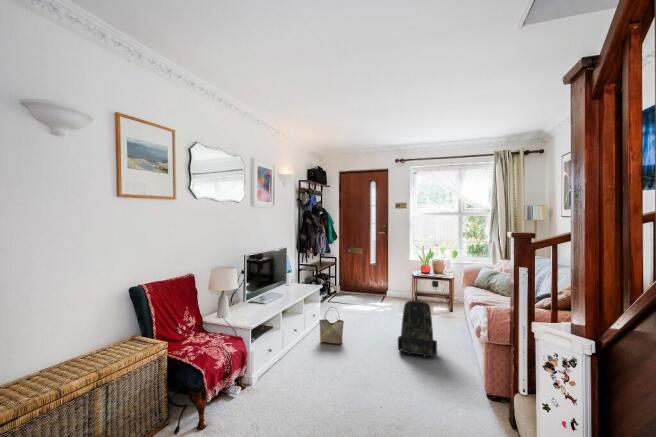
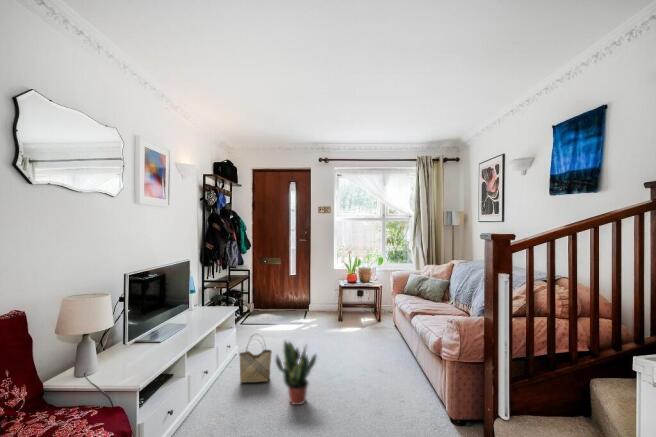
backpack: present [398,300,437,357] -> none [340,314,385,384]
potted plant: none [343,311,376,363] -> present [276,342,316,405]

